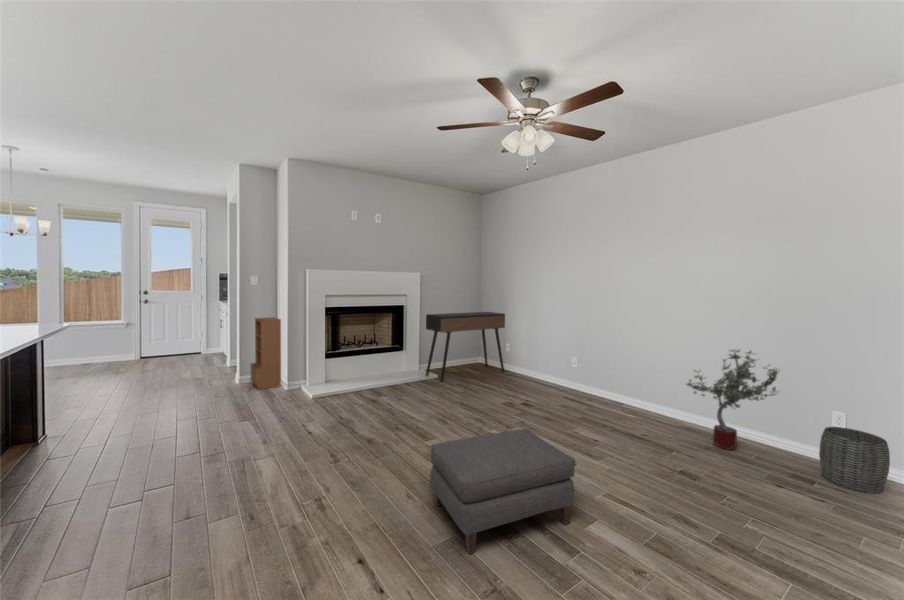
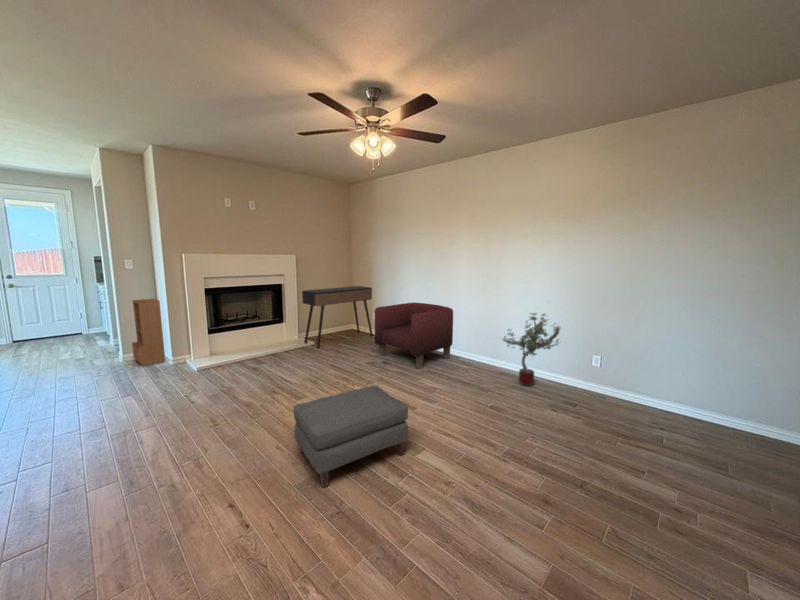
armchair: none [511,333,613,415] -> present [375,302,453,369]
woven basket: present [819,427,890,493] -> none [584,365,623,408]

